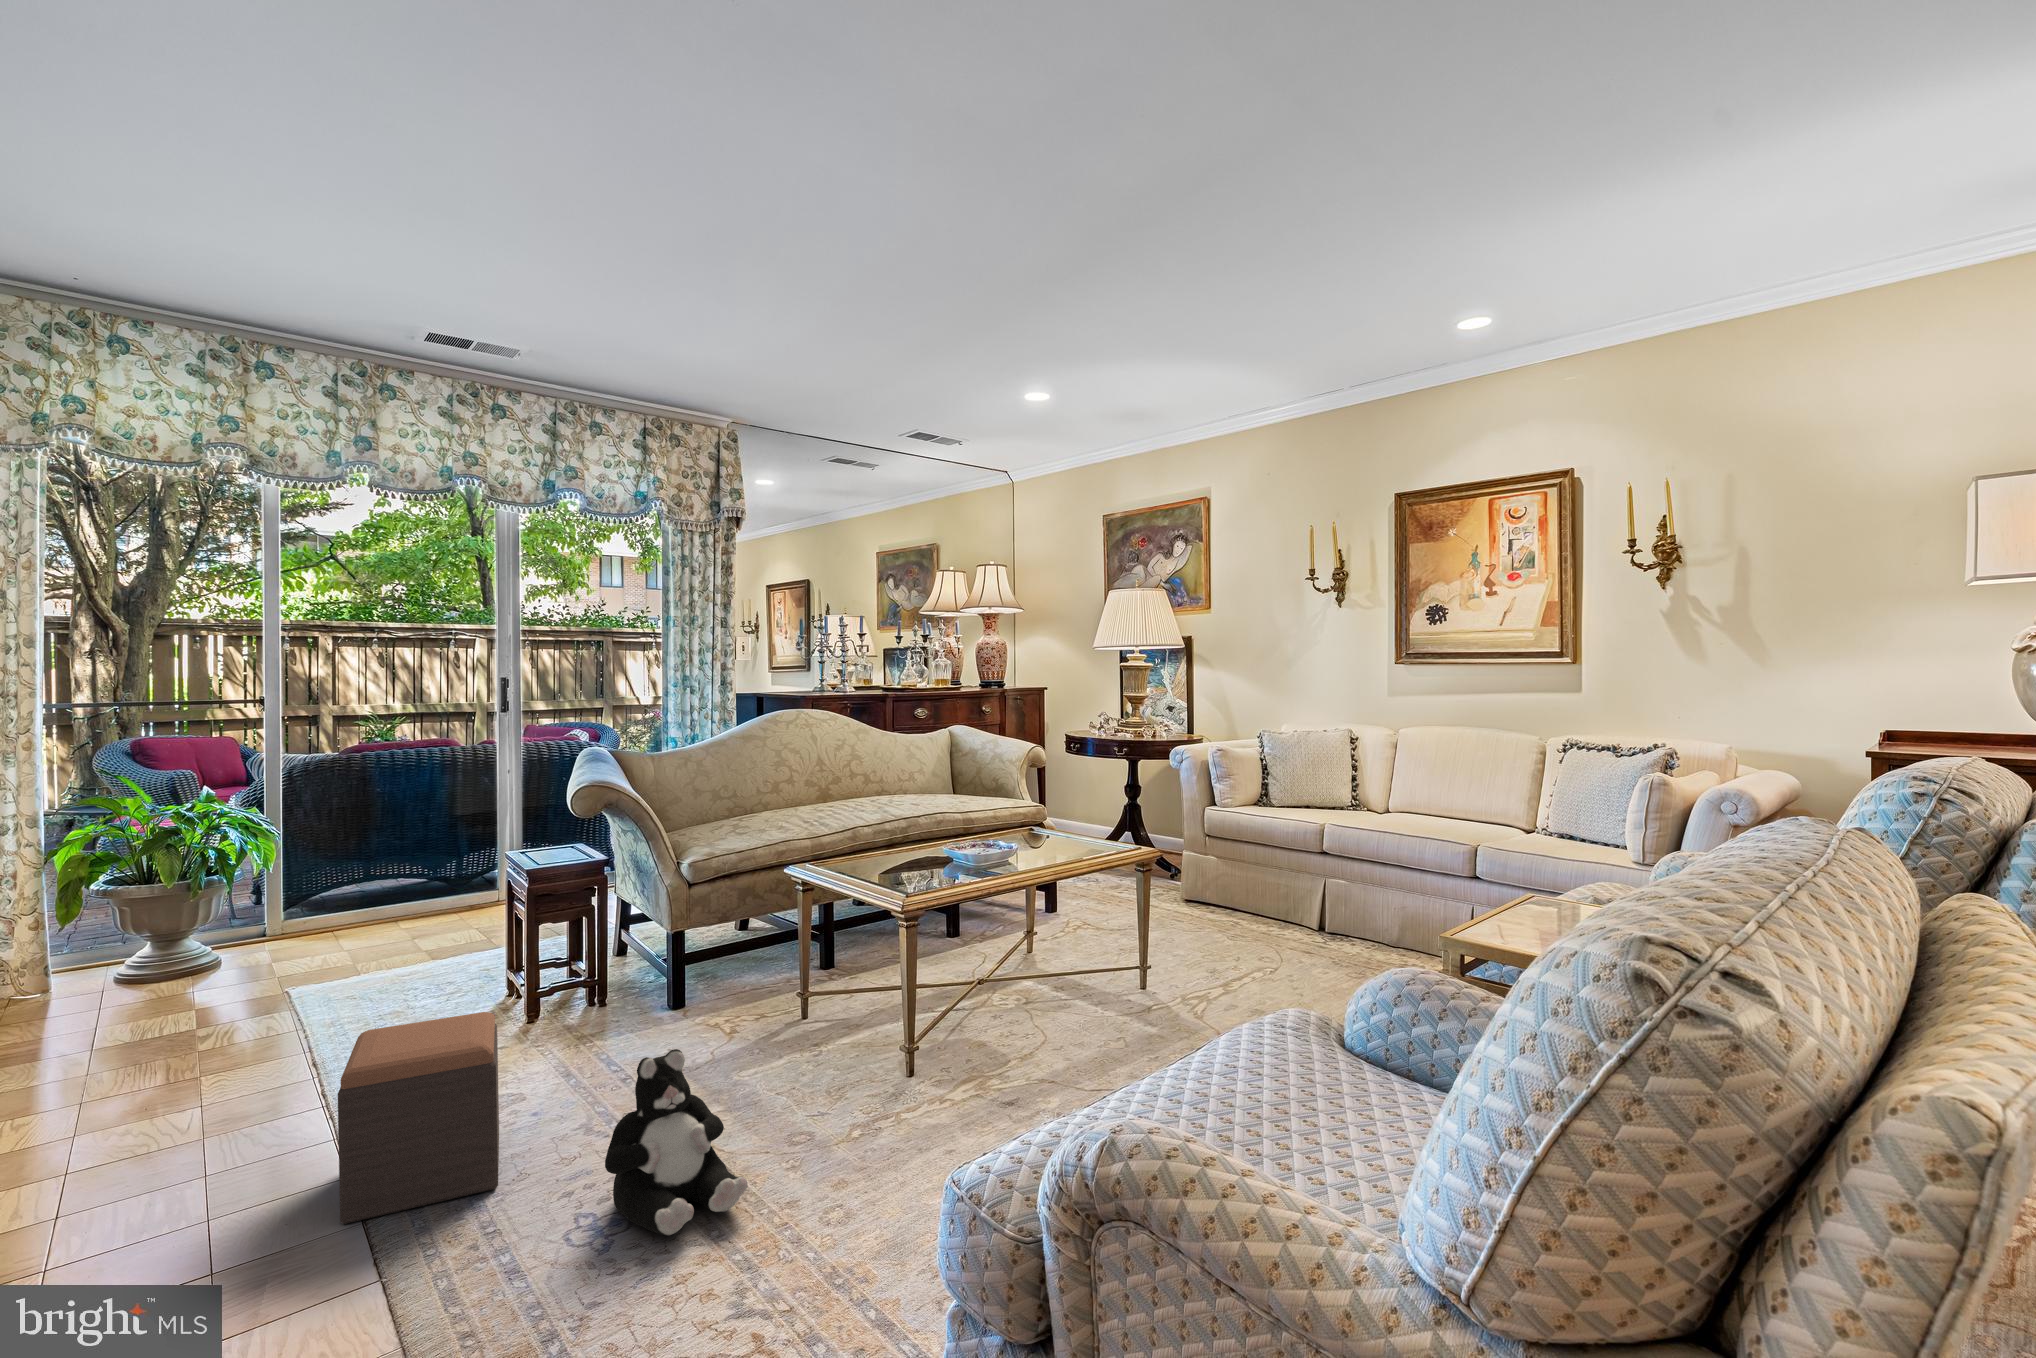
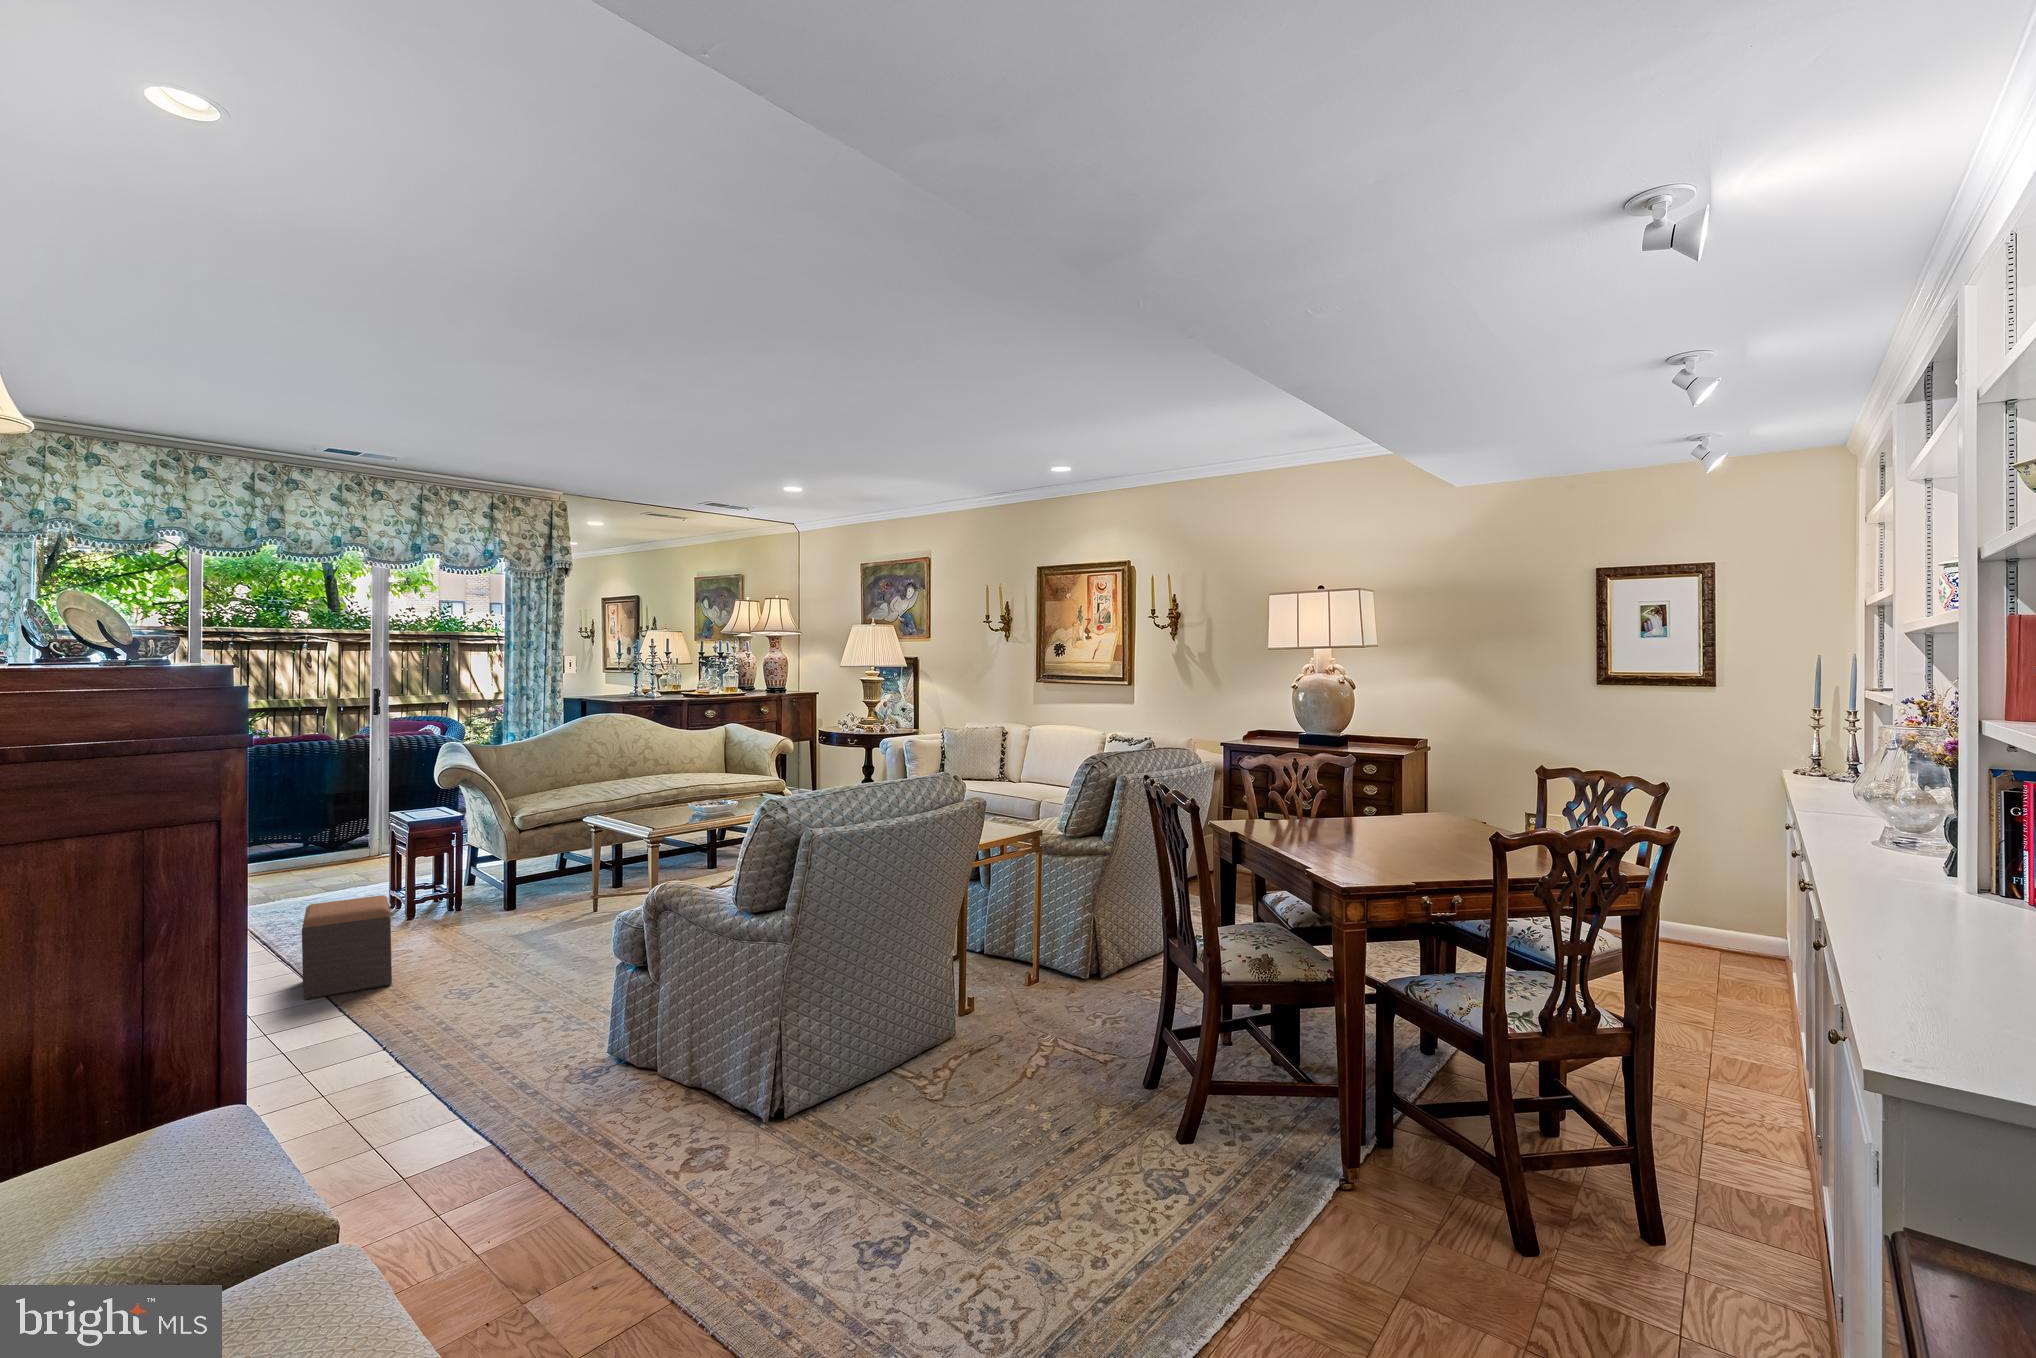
plush toy: present [605,1049,748,1235] -> none [453,907,532,995]

